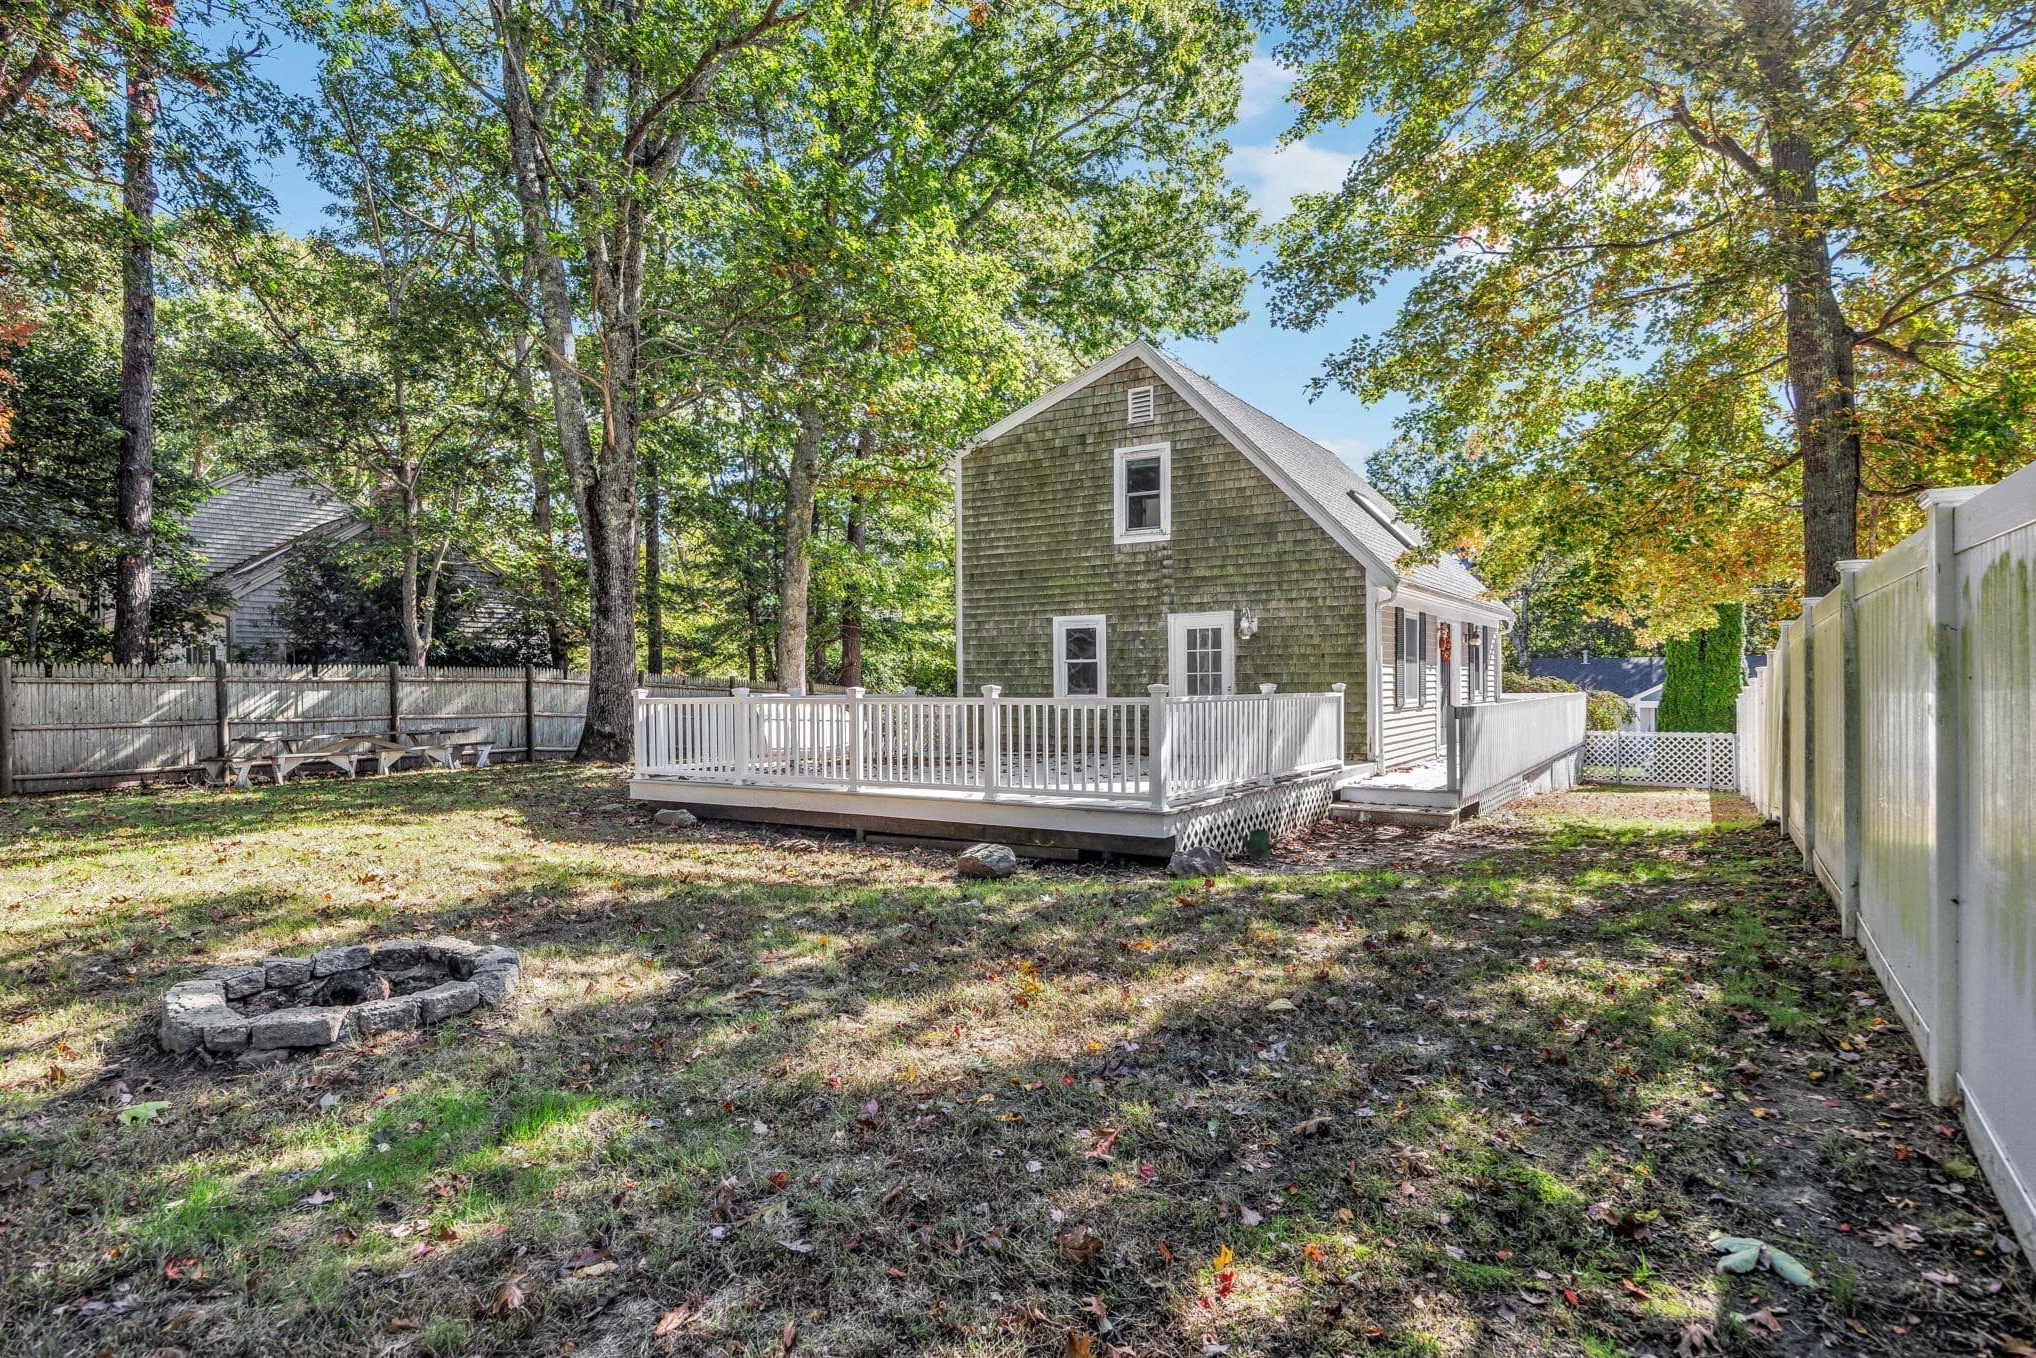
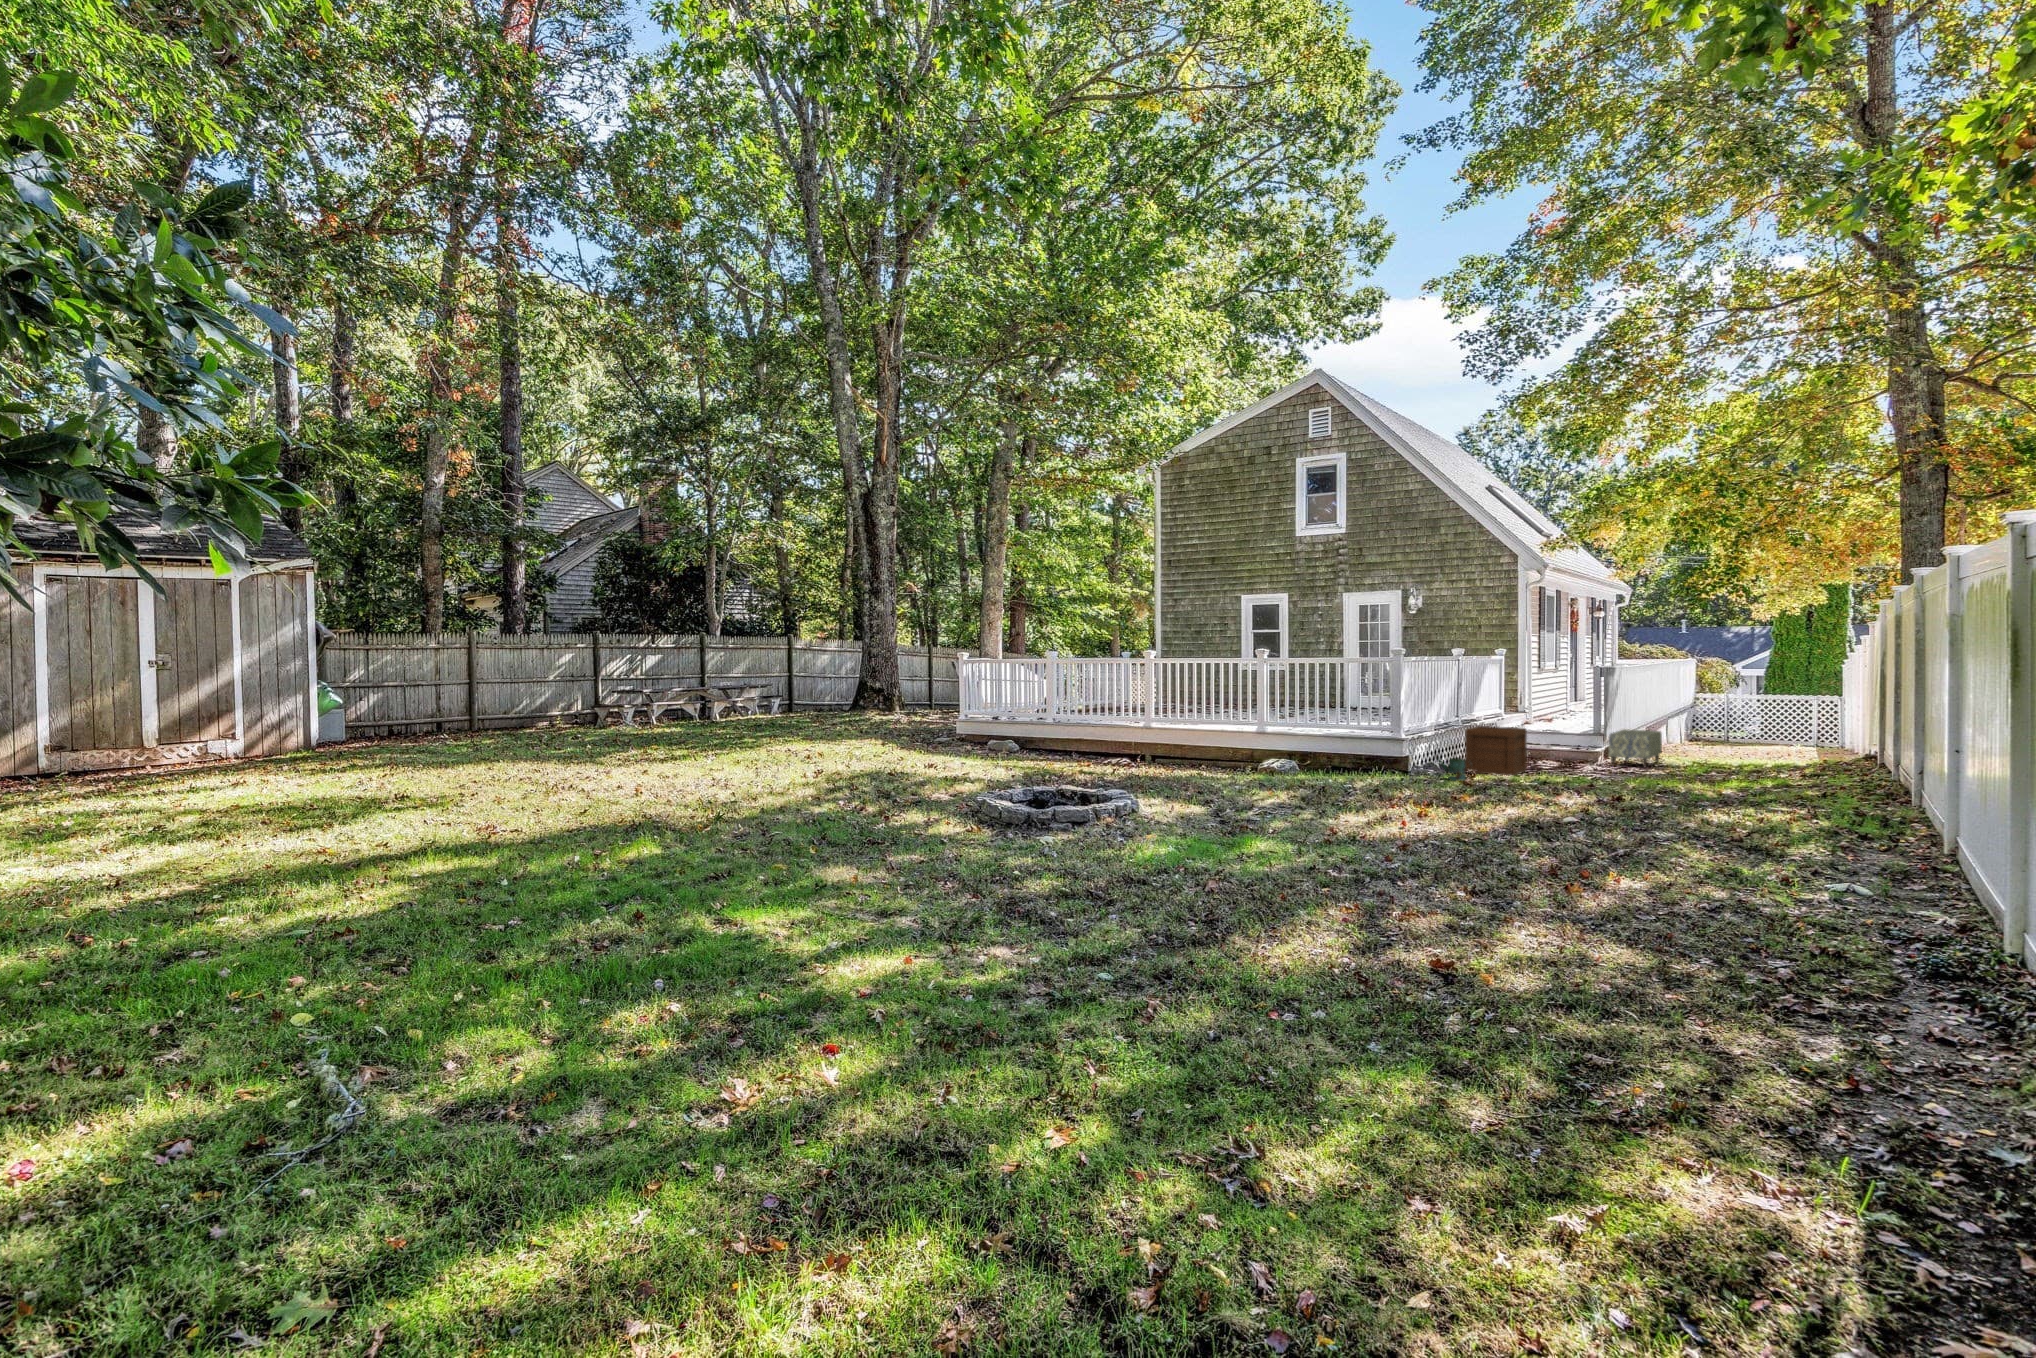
wooden crate: none [1281,782,1358,850] -> present [1465,726,1527,775]
bench: none [1461,783,1526,835] -> present [1608,729,1662,768]

